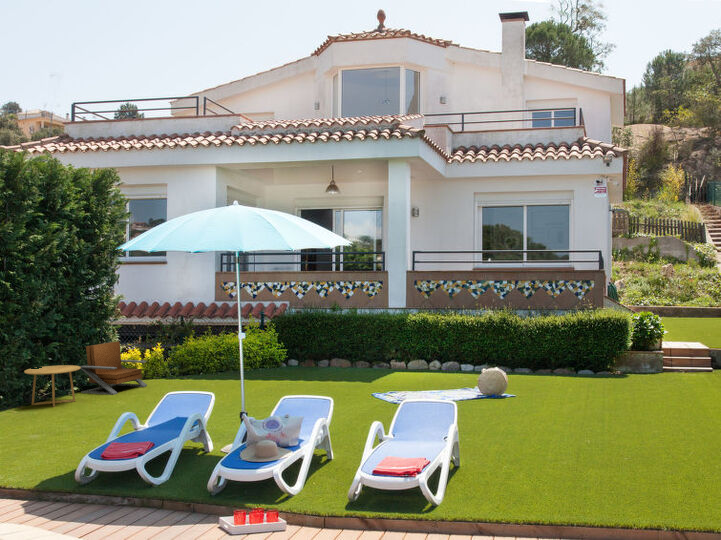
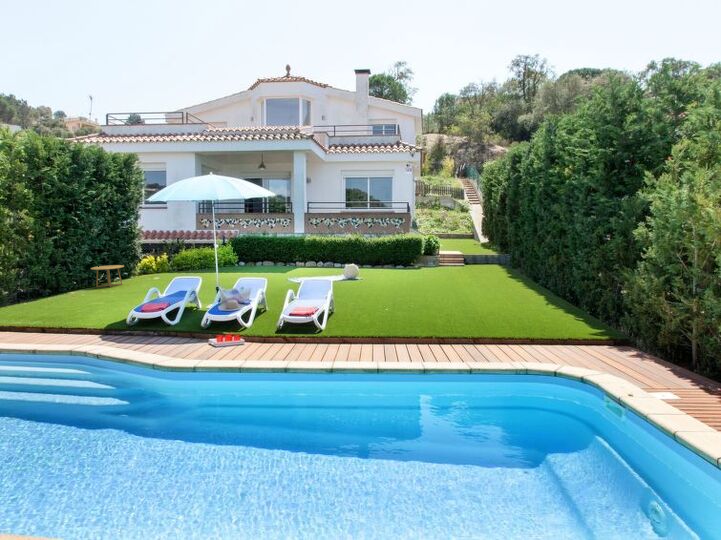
lounge chair: present [80,342,147,395] -> none [122,252,162,281]

